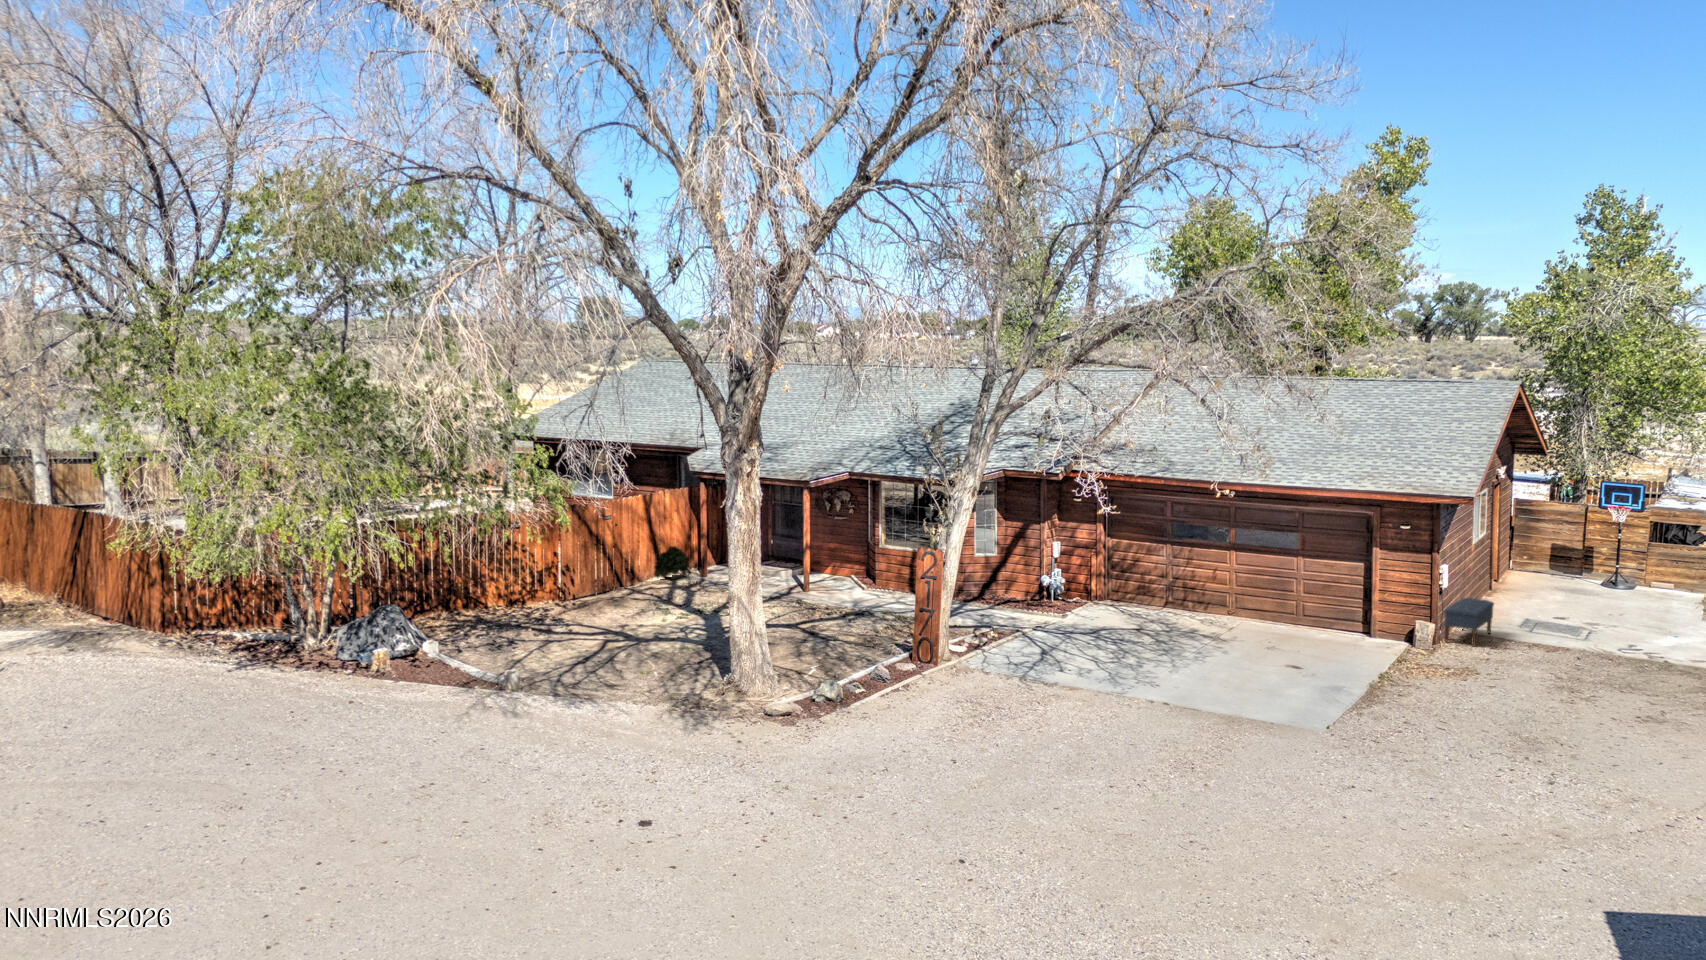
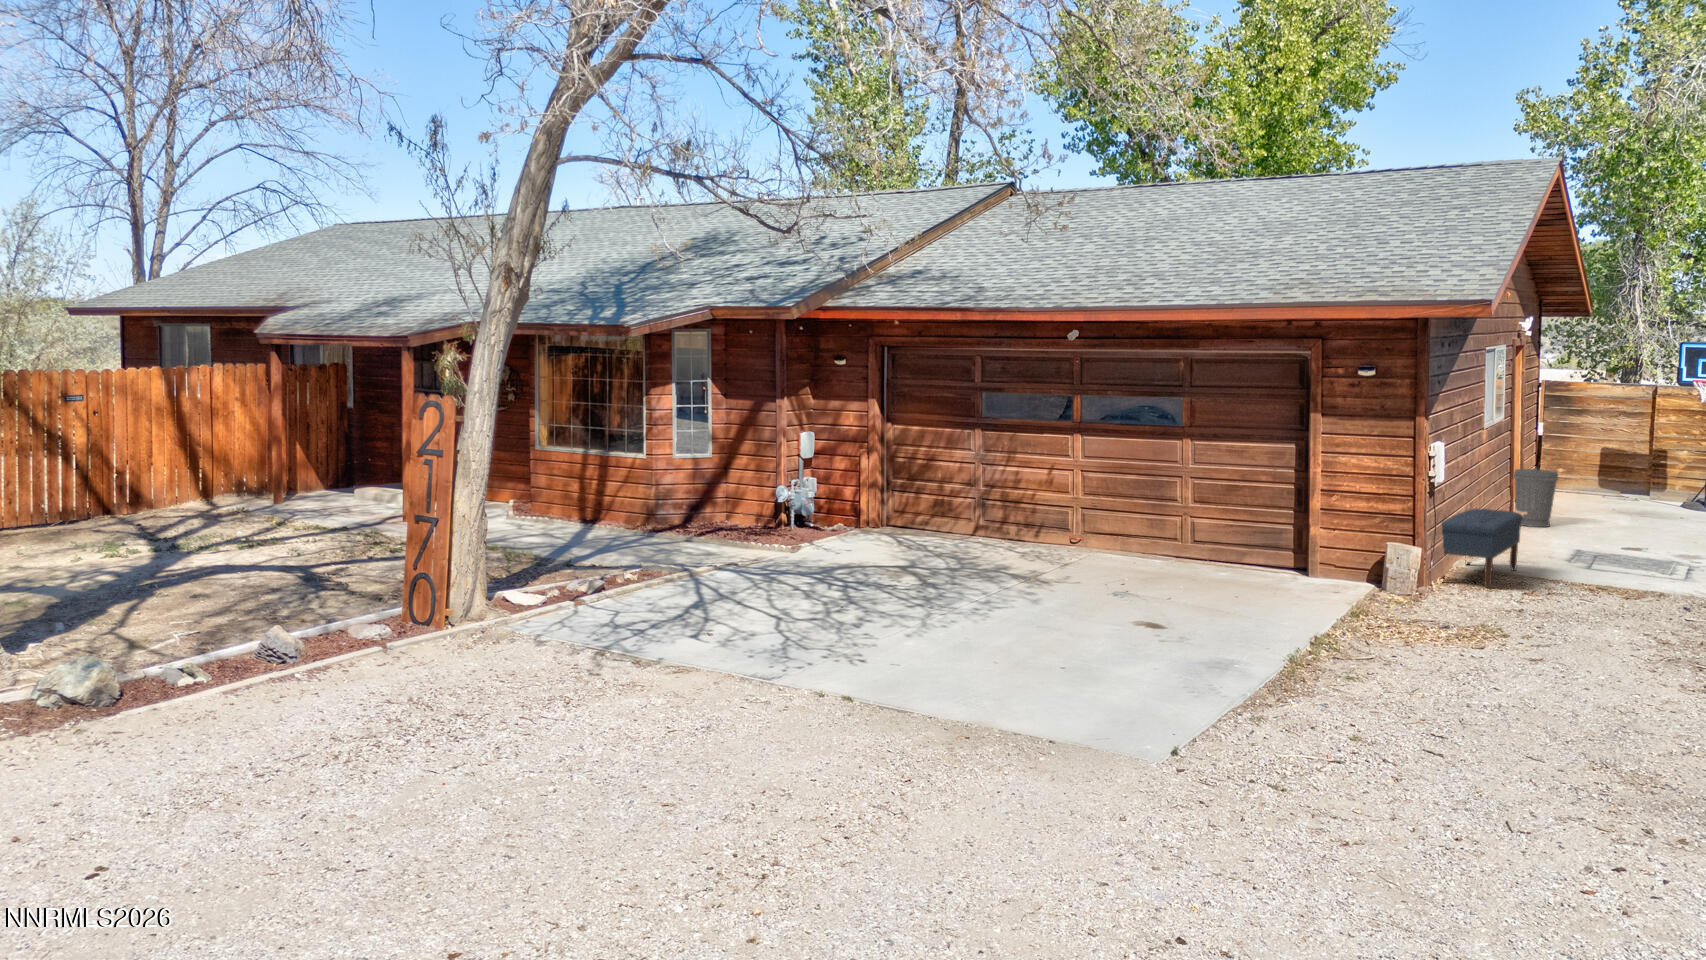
potted plant: present [654,546,691,578] -> none [161,451,229,505]
trash can: none [1491,563,1520,601] -> present [1513,468,1558,527]

